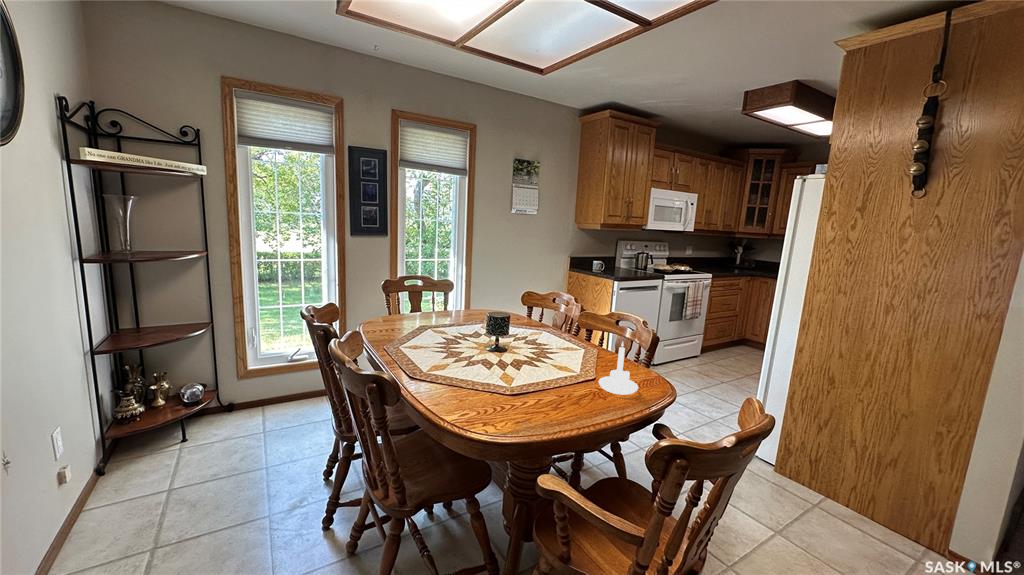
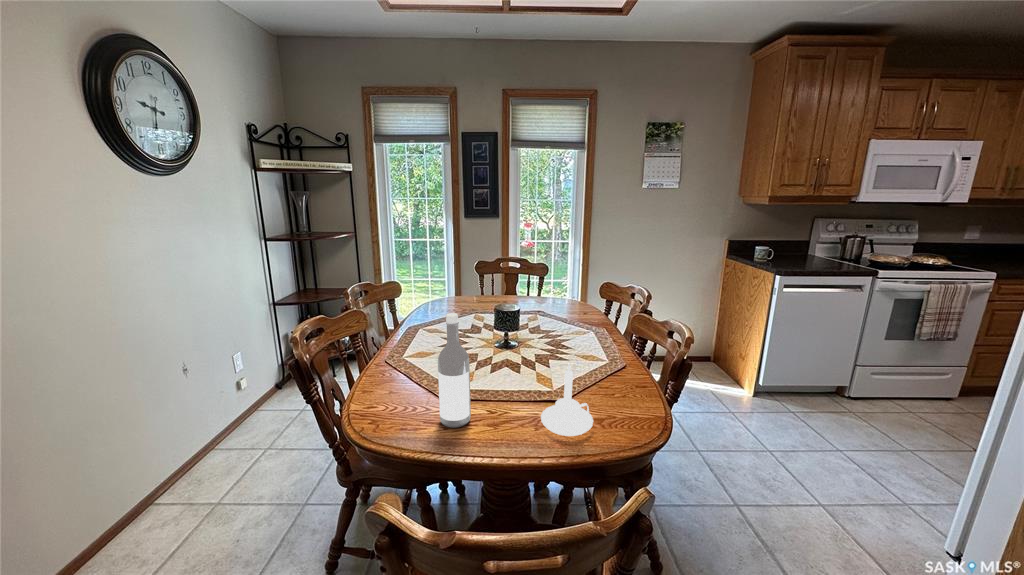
wine bottle: none [536,312,565,407] -> present [438,313,471,428]

